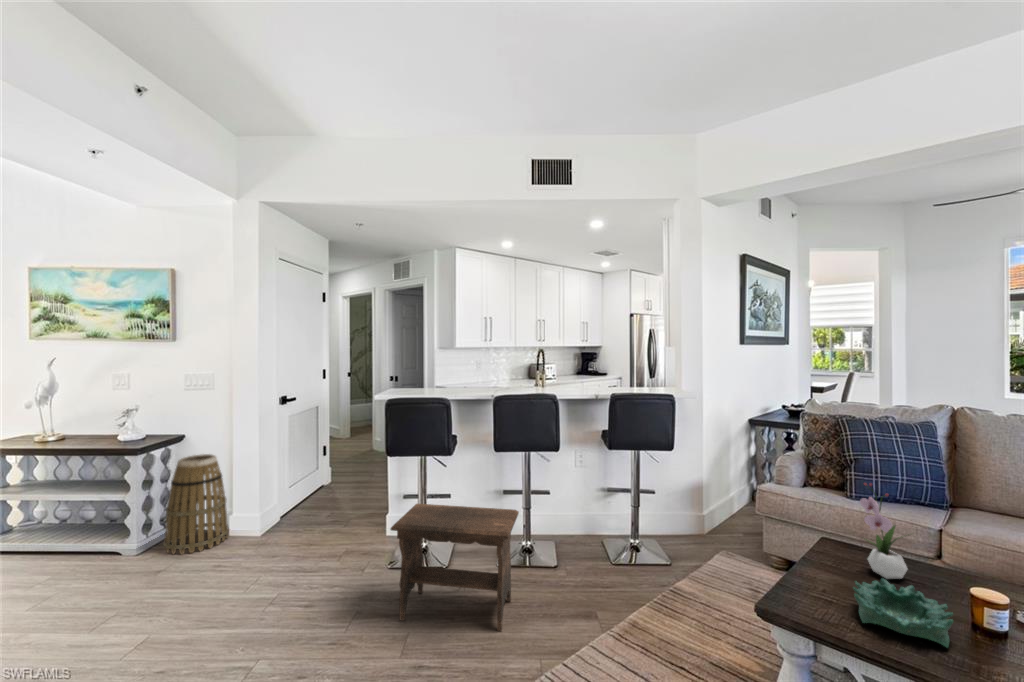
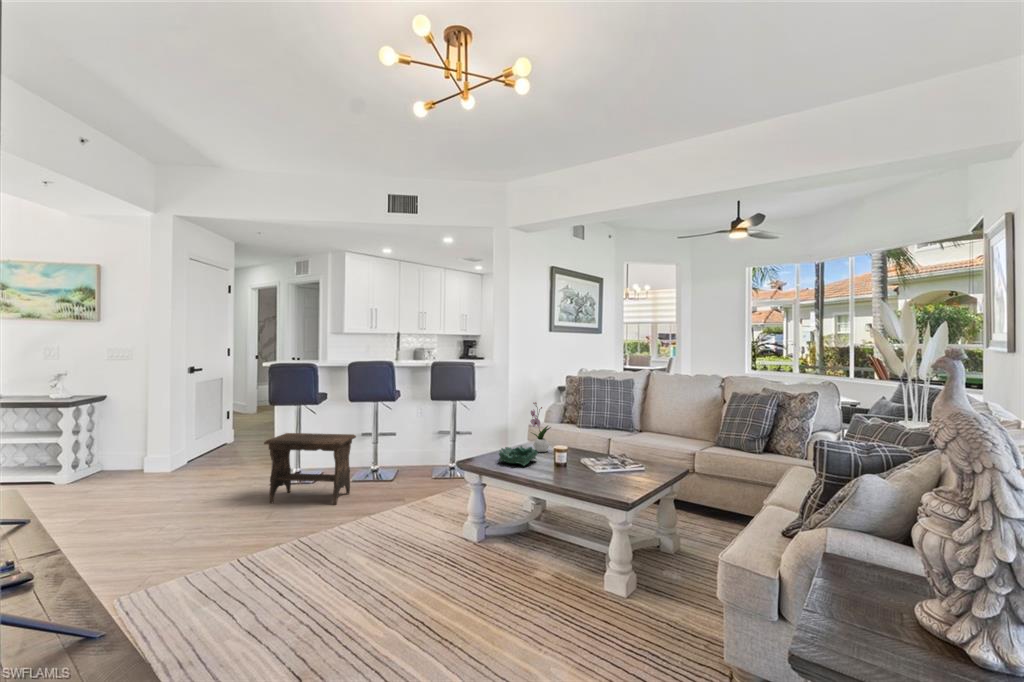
basket: present [164,454,228,554] -> none [91,409,144,482]

